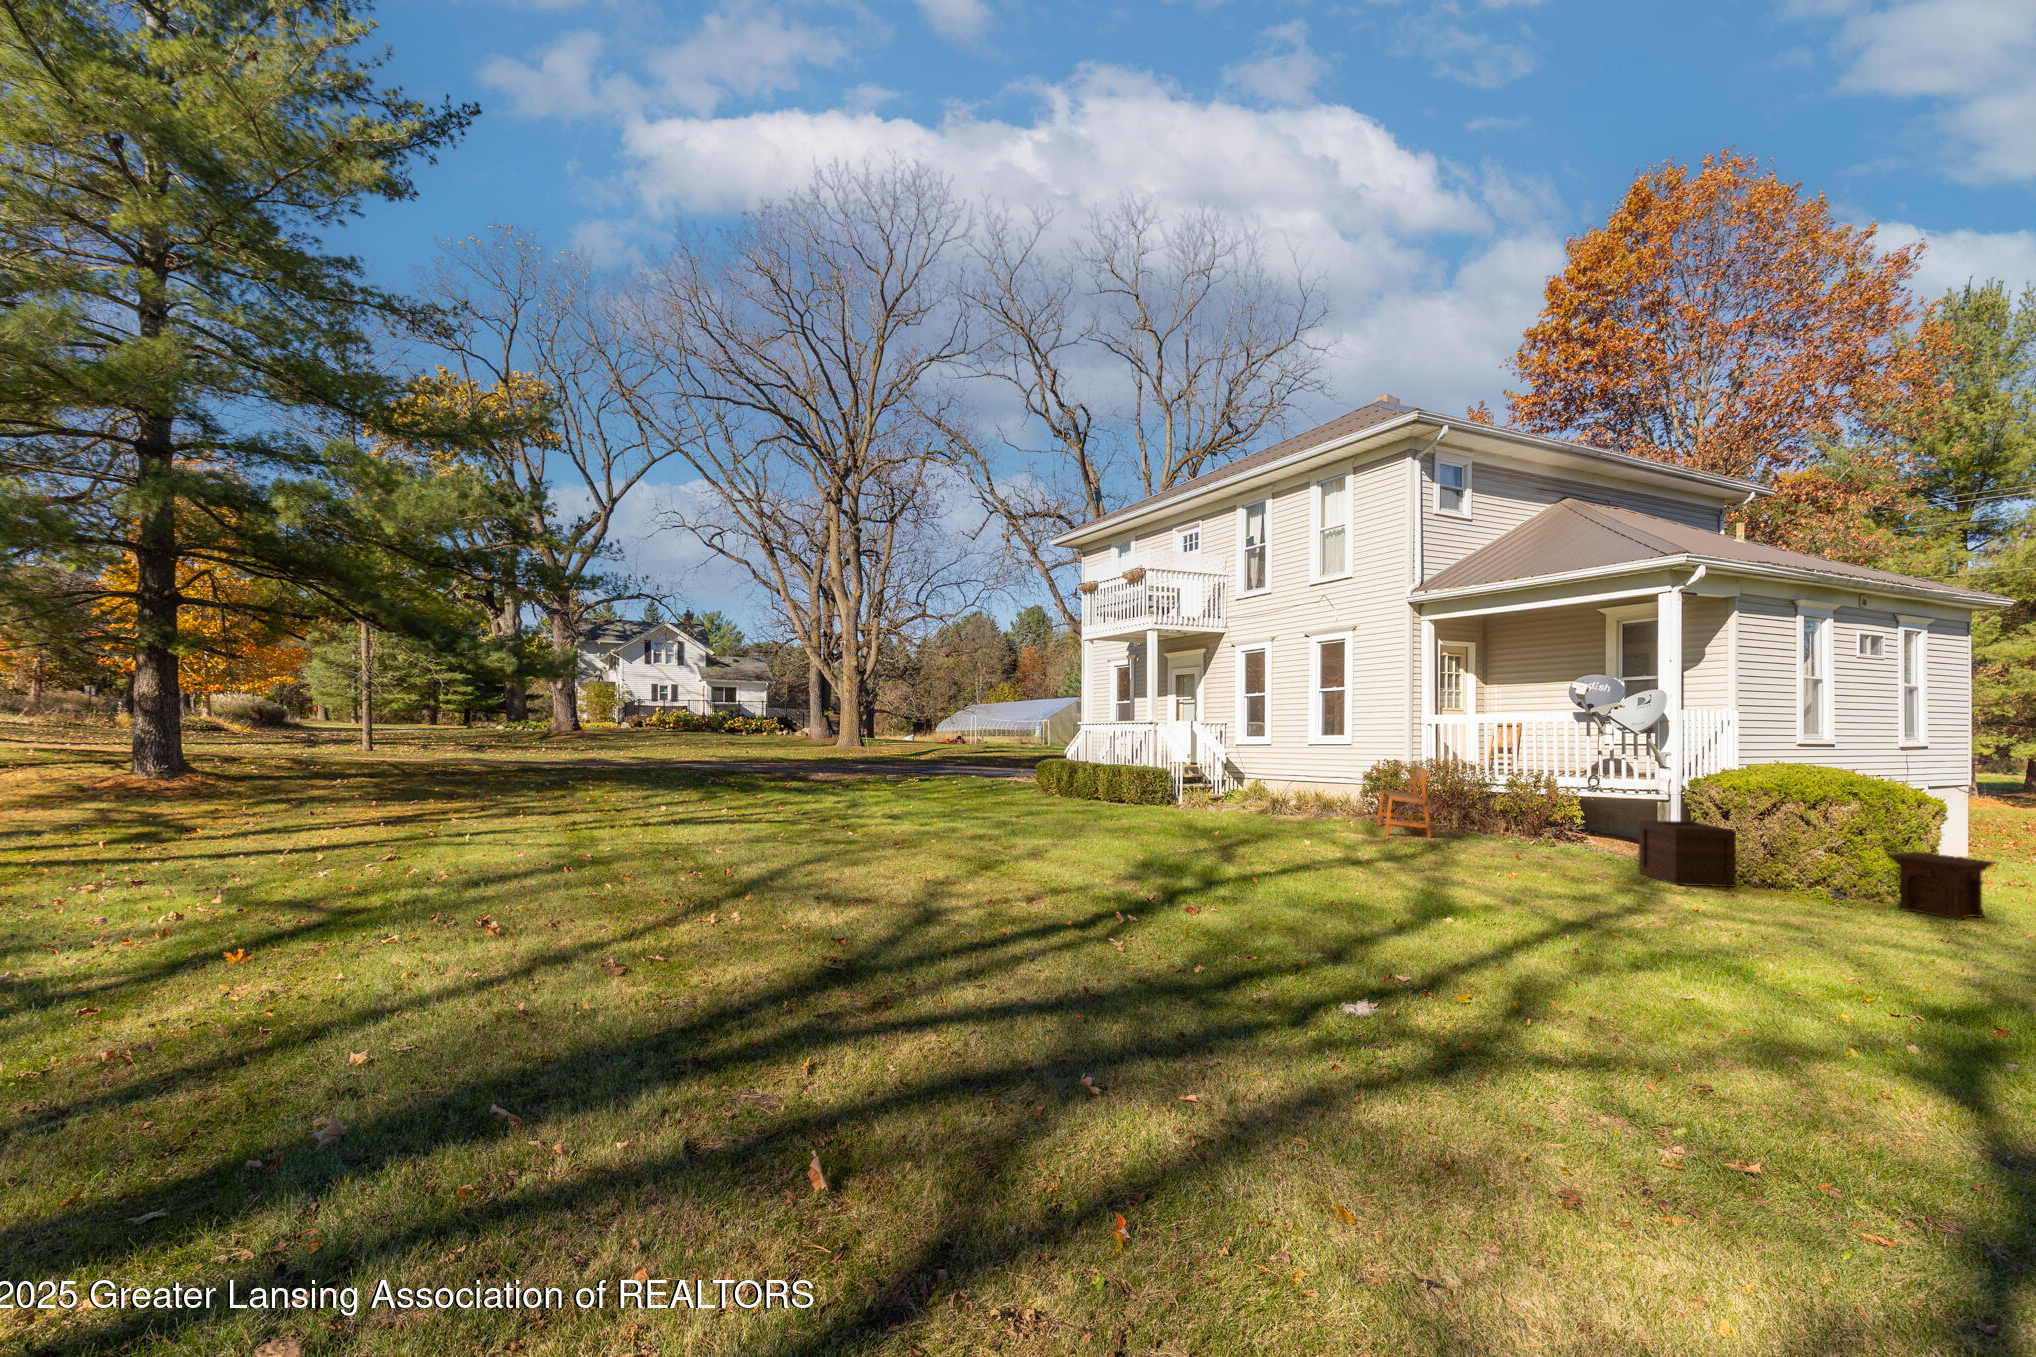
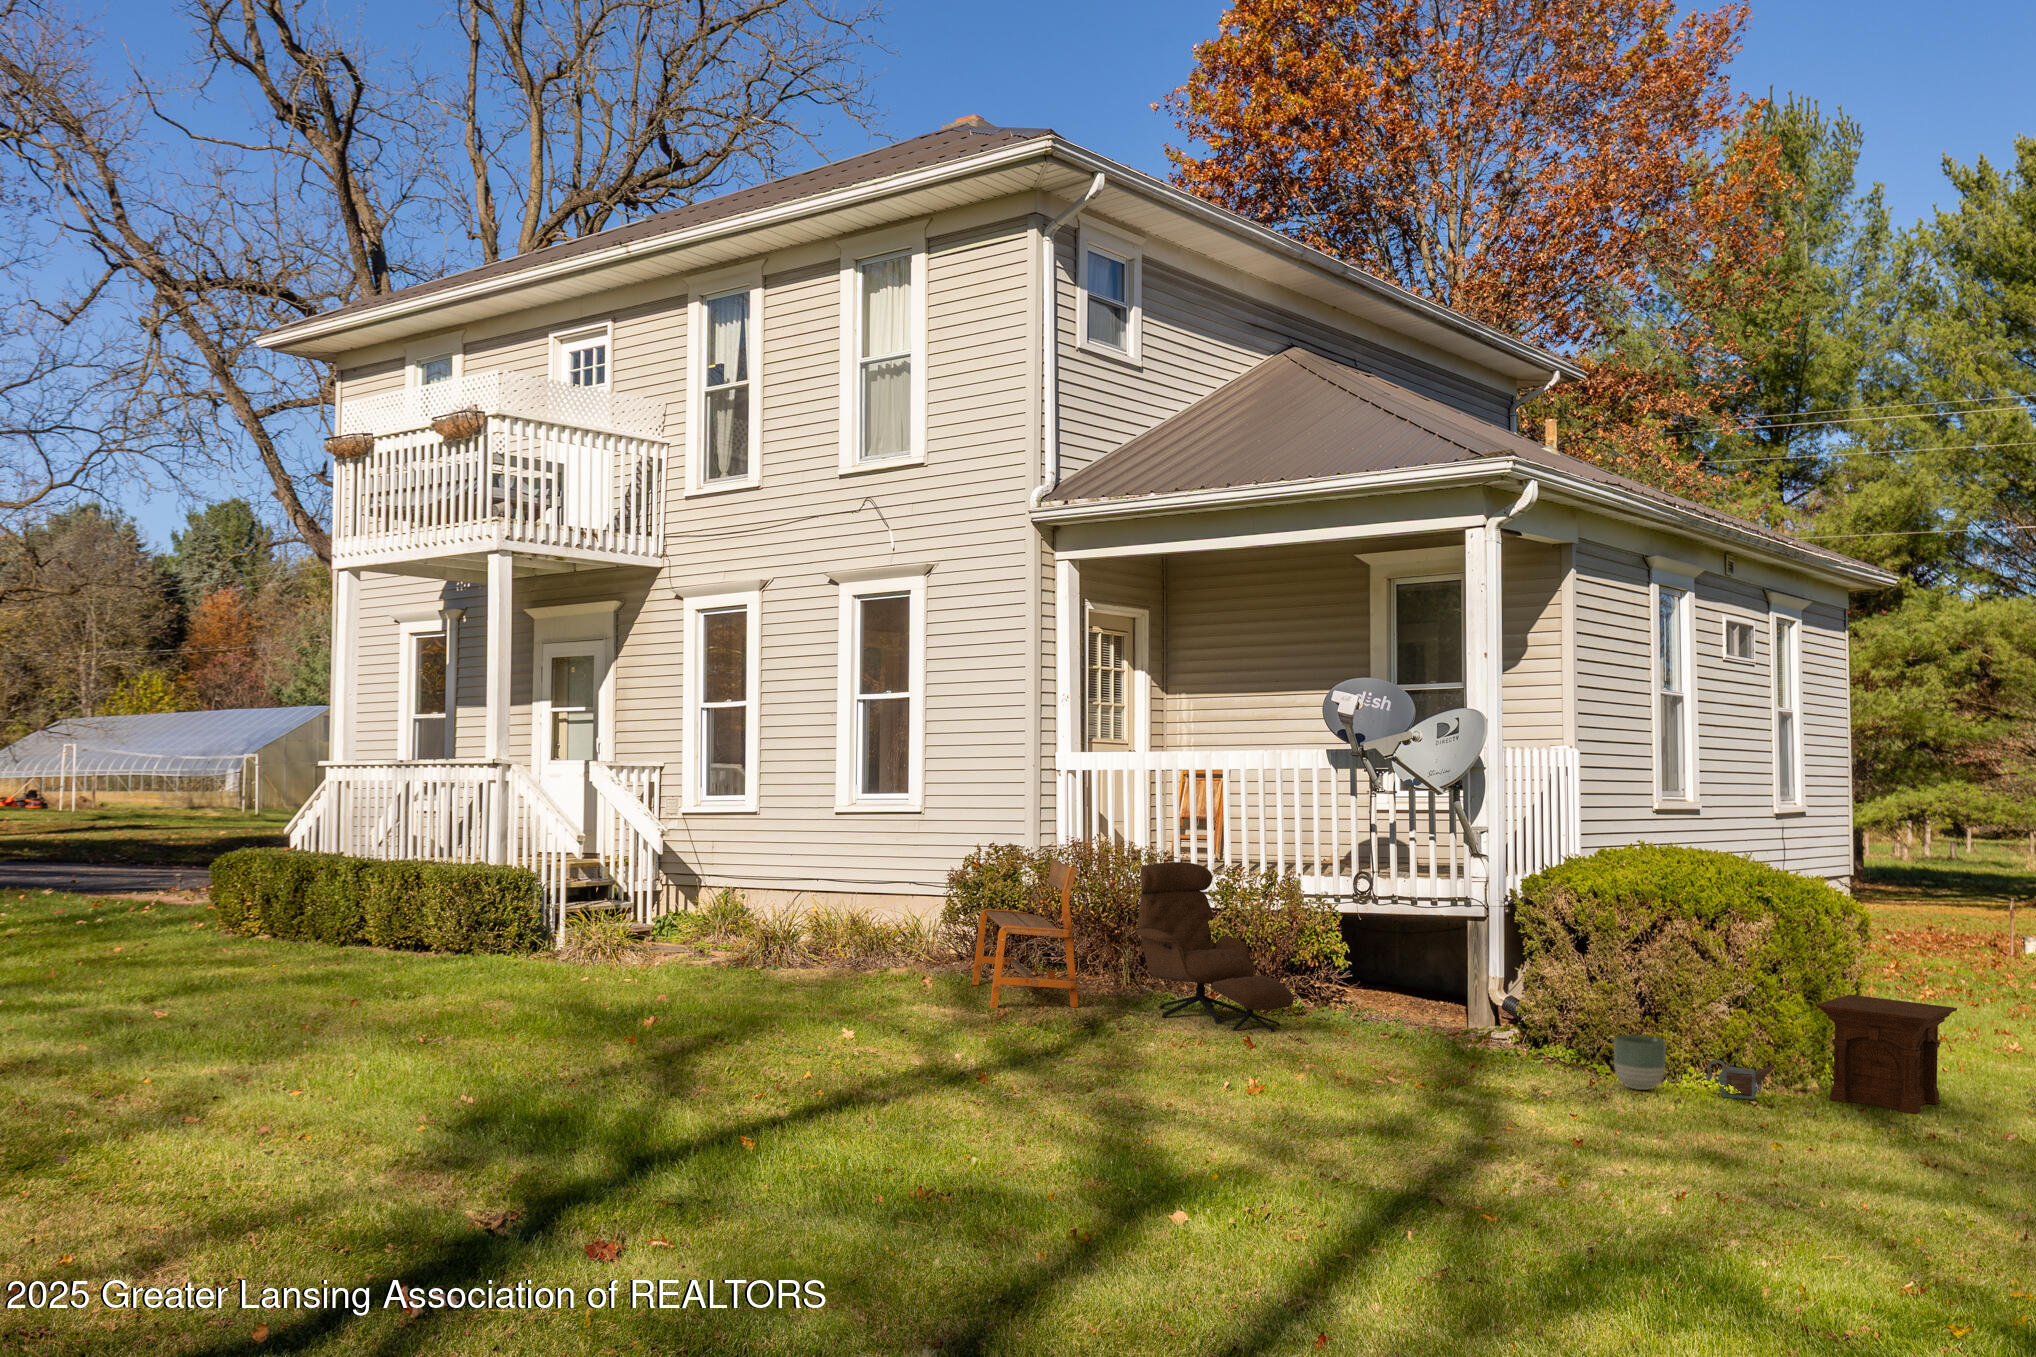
lounge chair: none [1462,769,1551,854] -> present [1137,862,1294,1032]
wooden crate: present [1638,820,1736,887] -> none [1446,956,1601,1082]
planter: none [1743,865,1778,895] -> present [1614,1035,1666,1090]
watering can: none [1806,881,1855,905] -> present [1706,1060,1775,1099]

